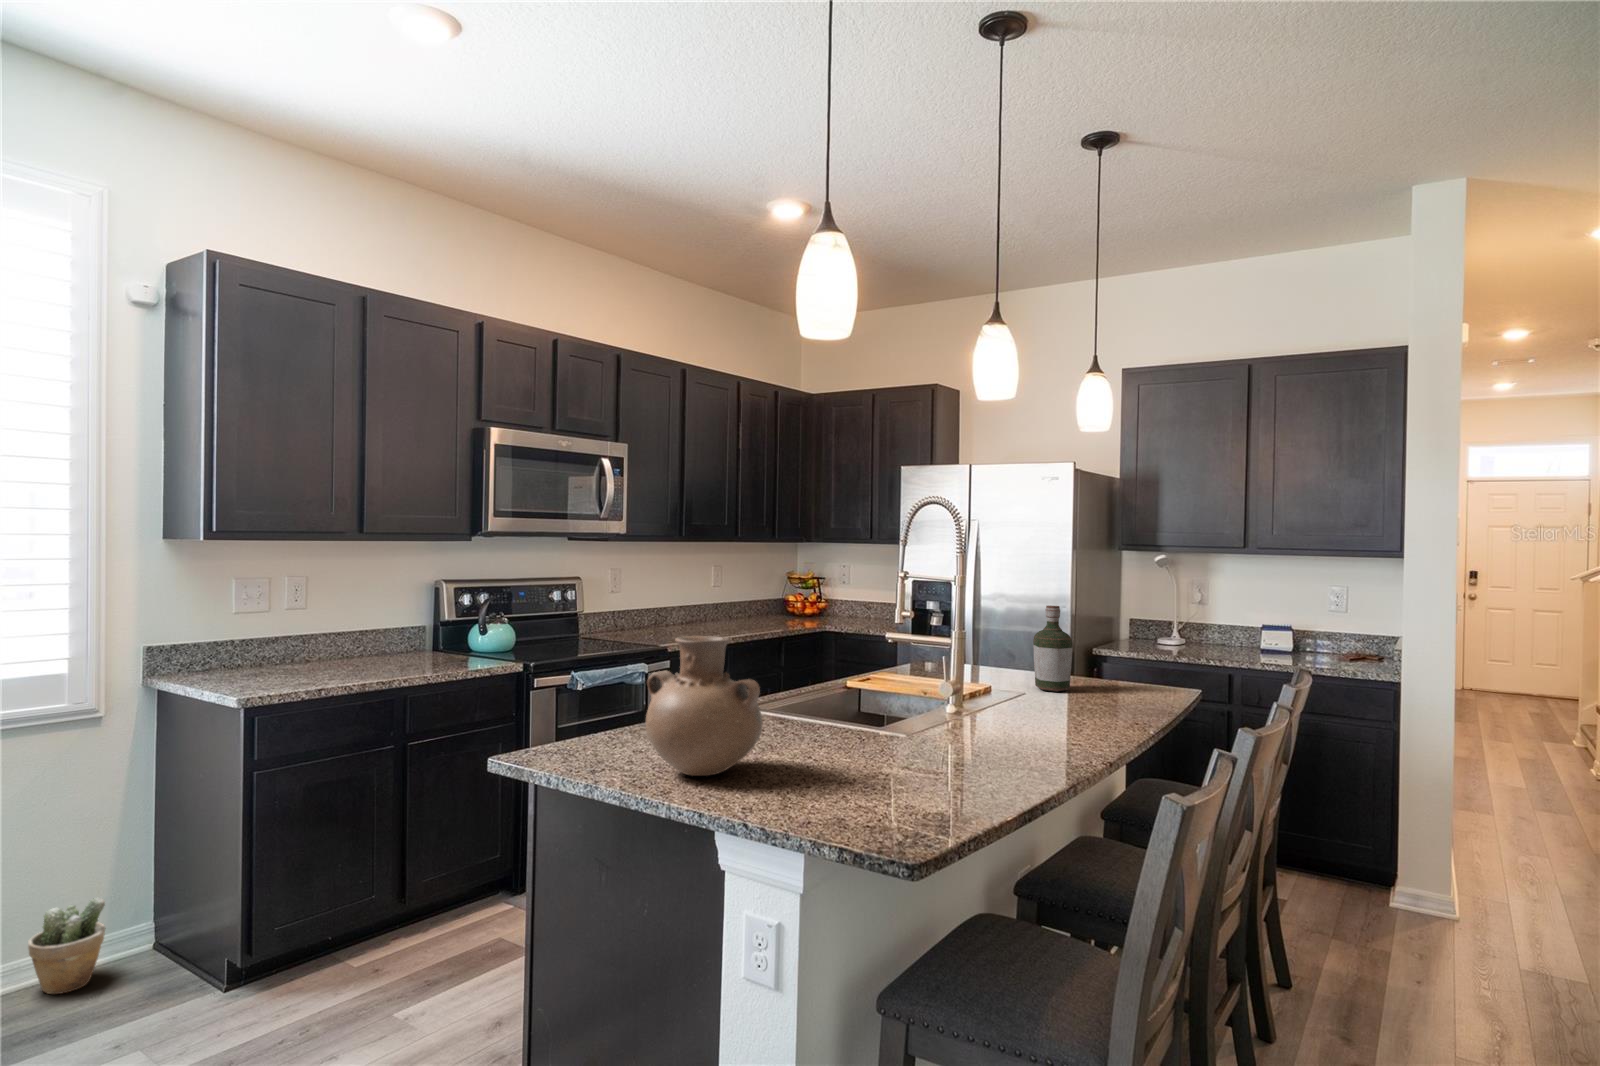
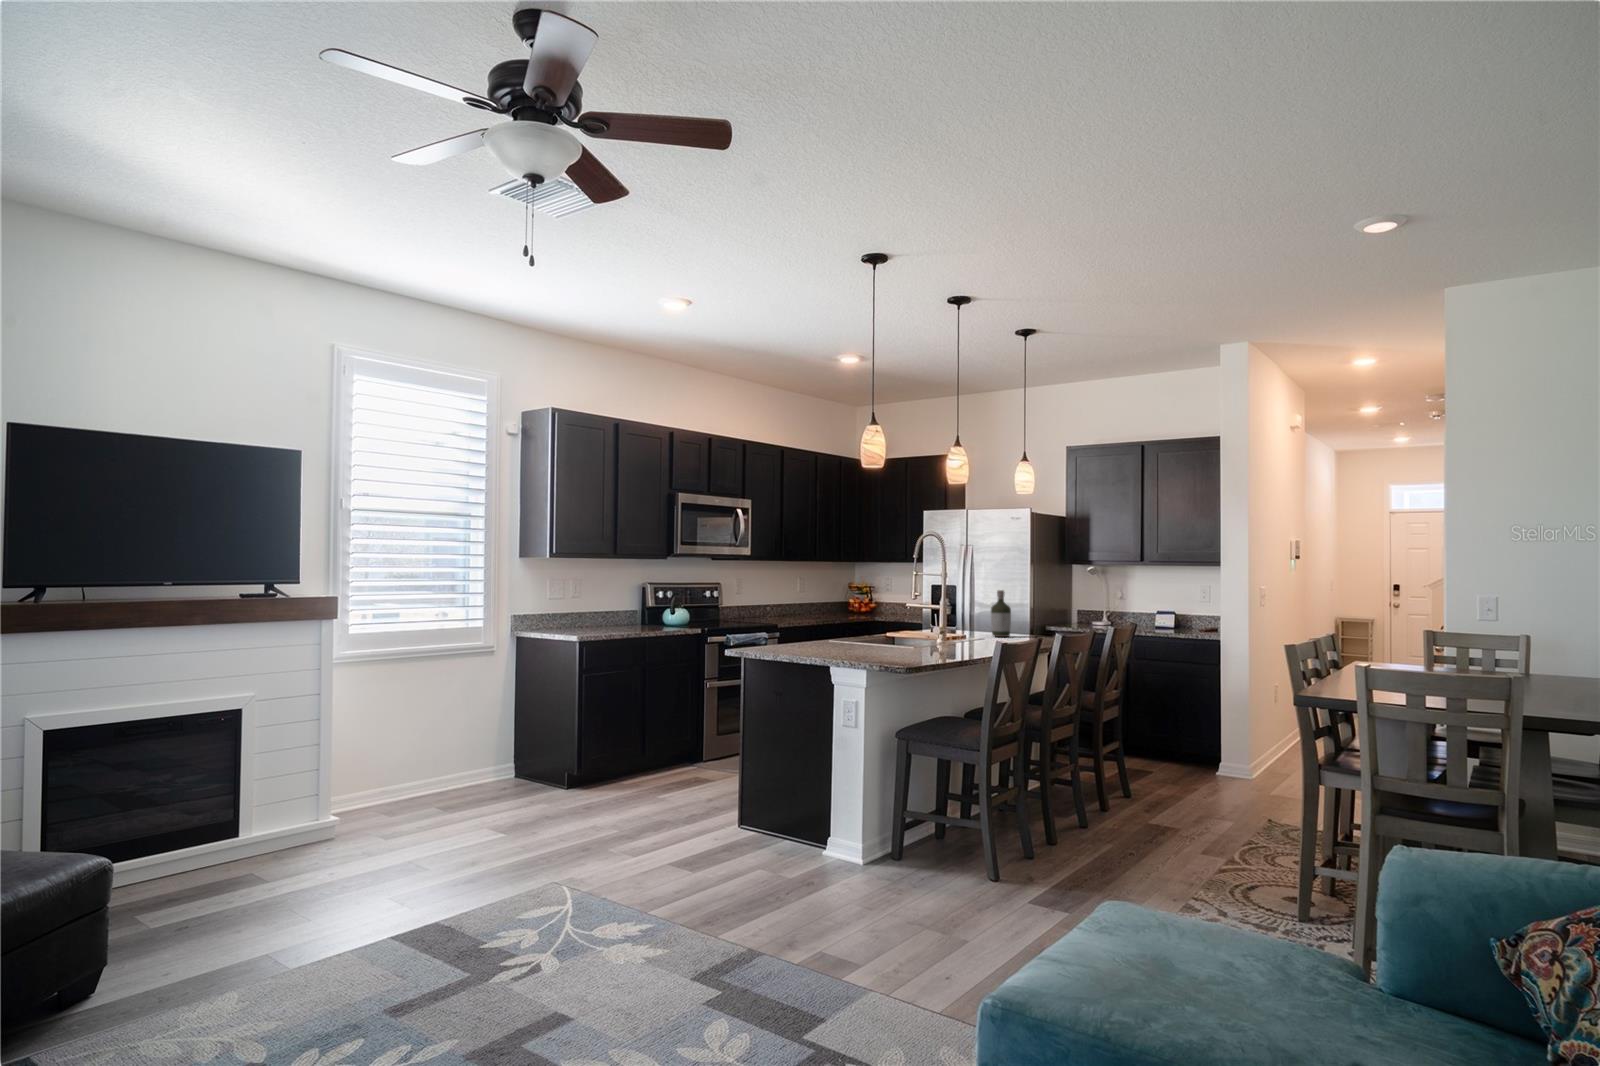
vase: present [646,636,762,776] -> none [796,593,847,651]
potted plant: present [28,898,106,994] -> none [468,743,502,789]

